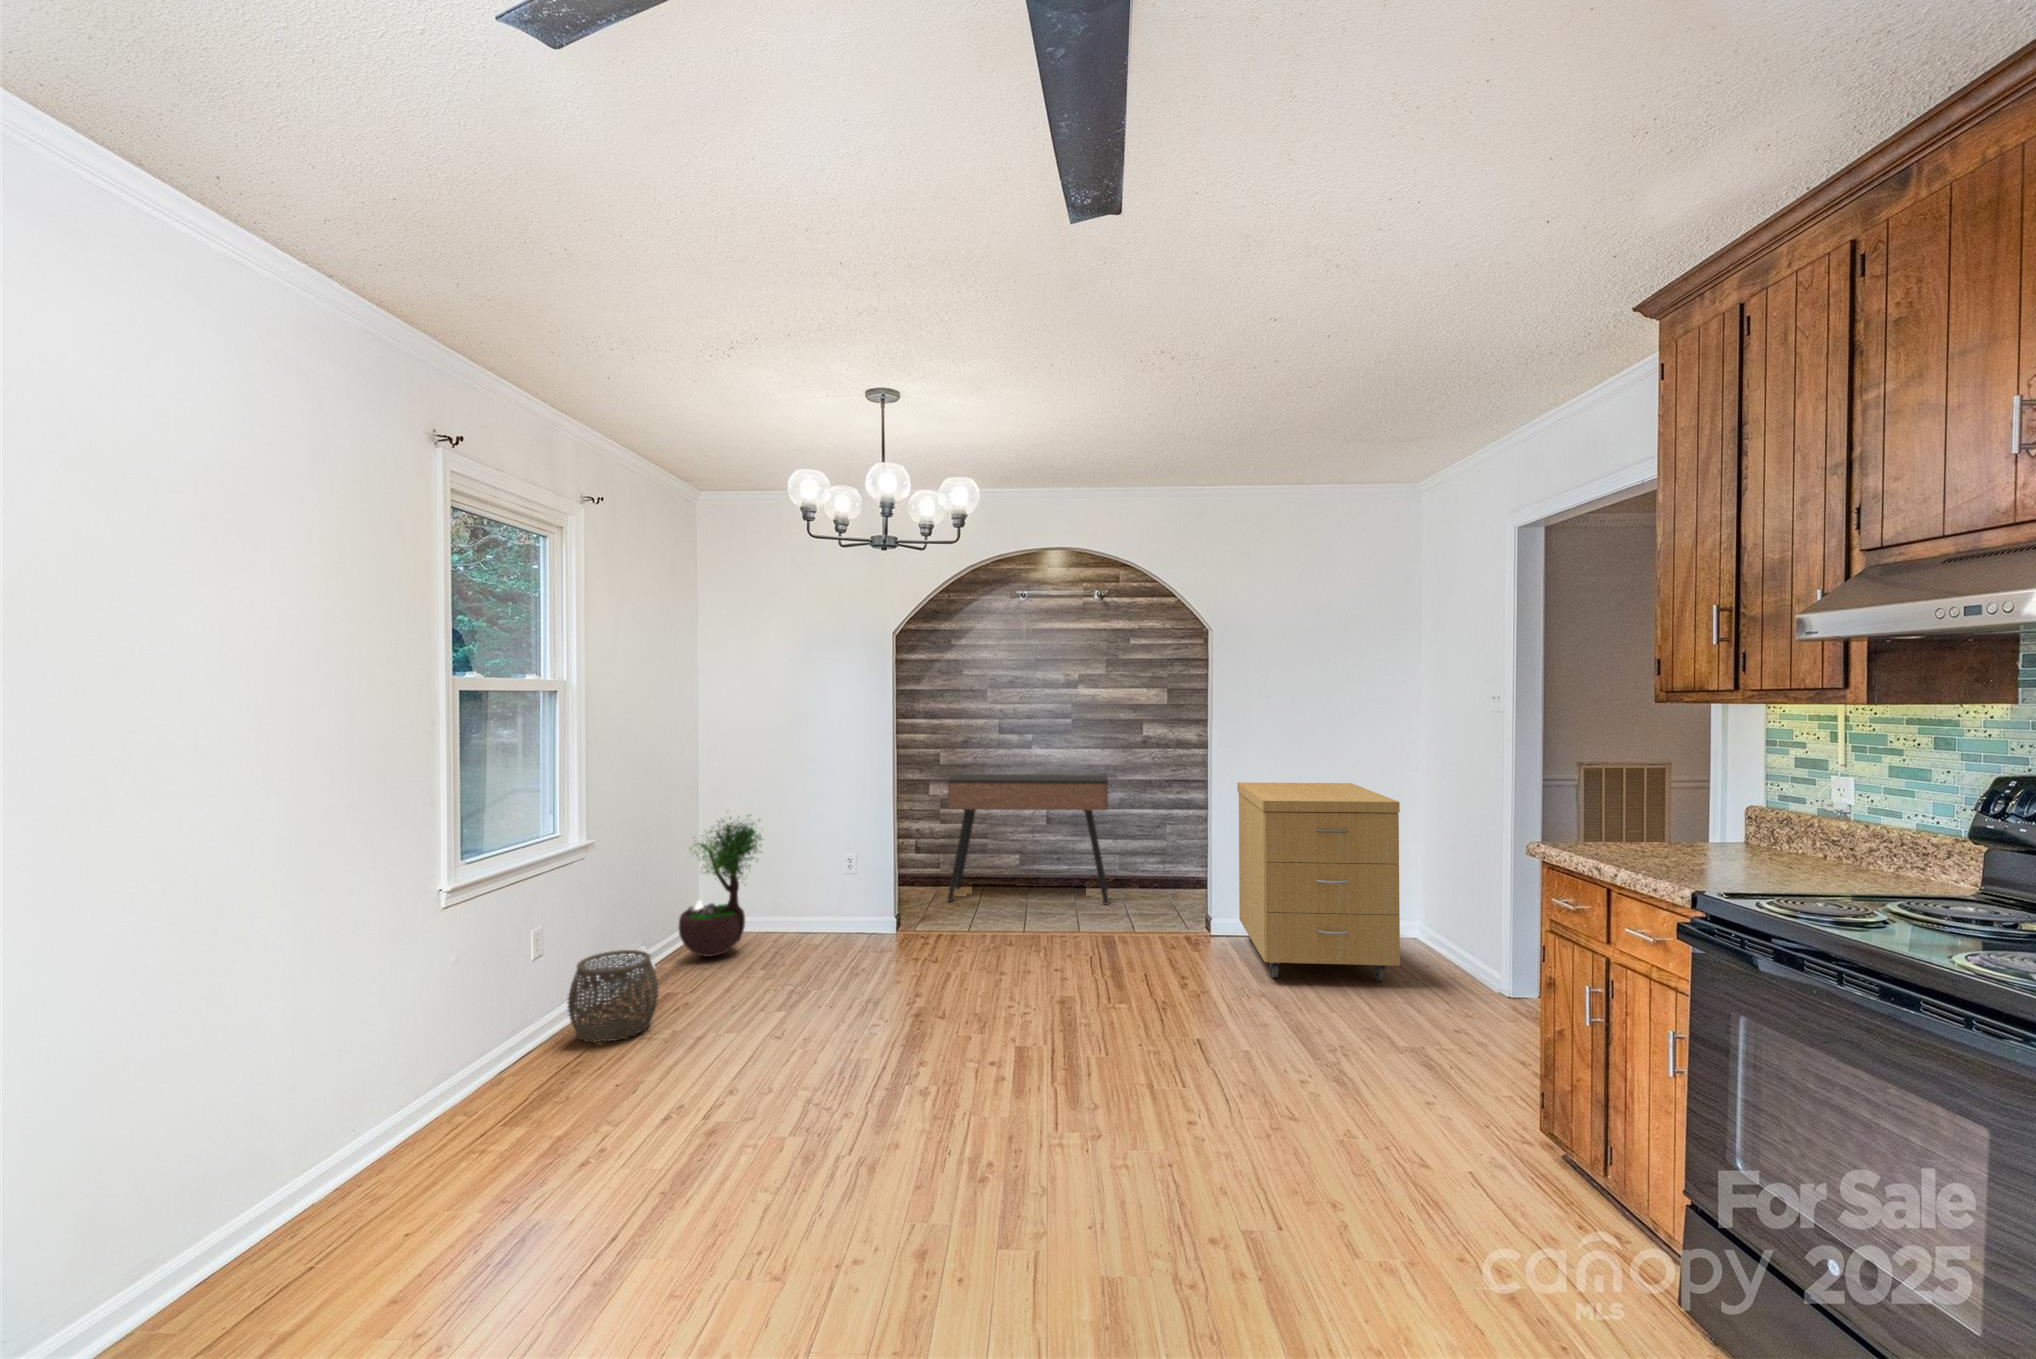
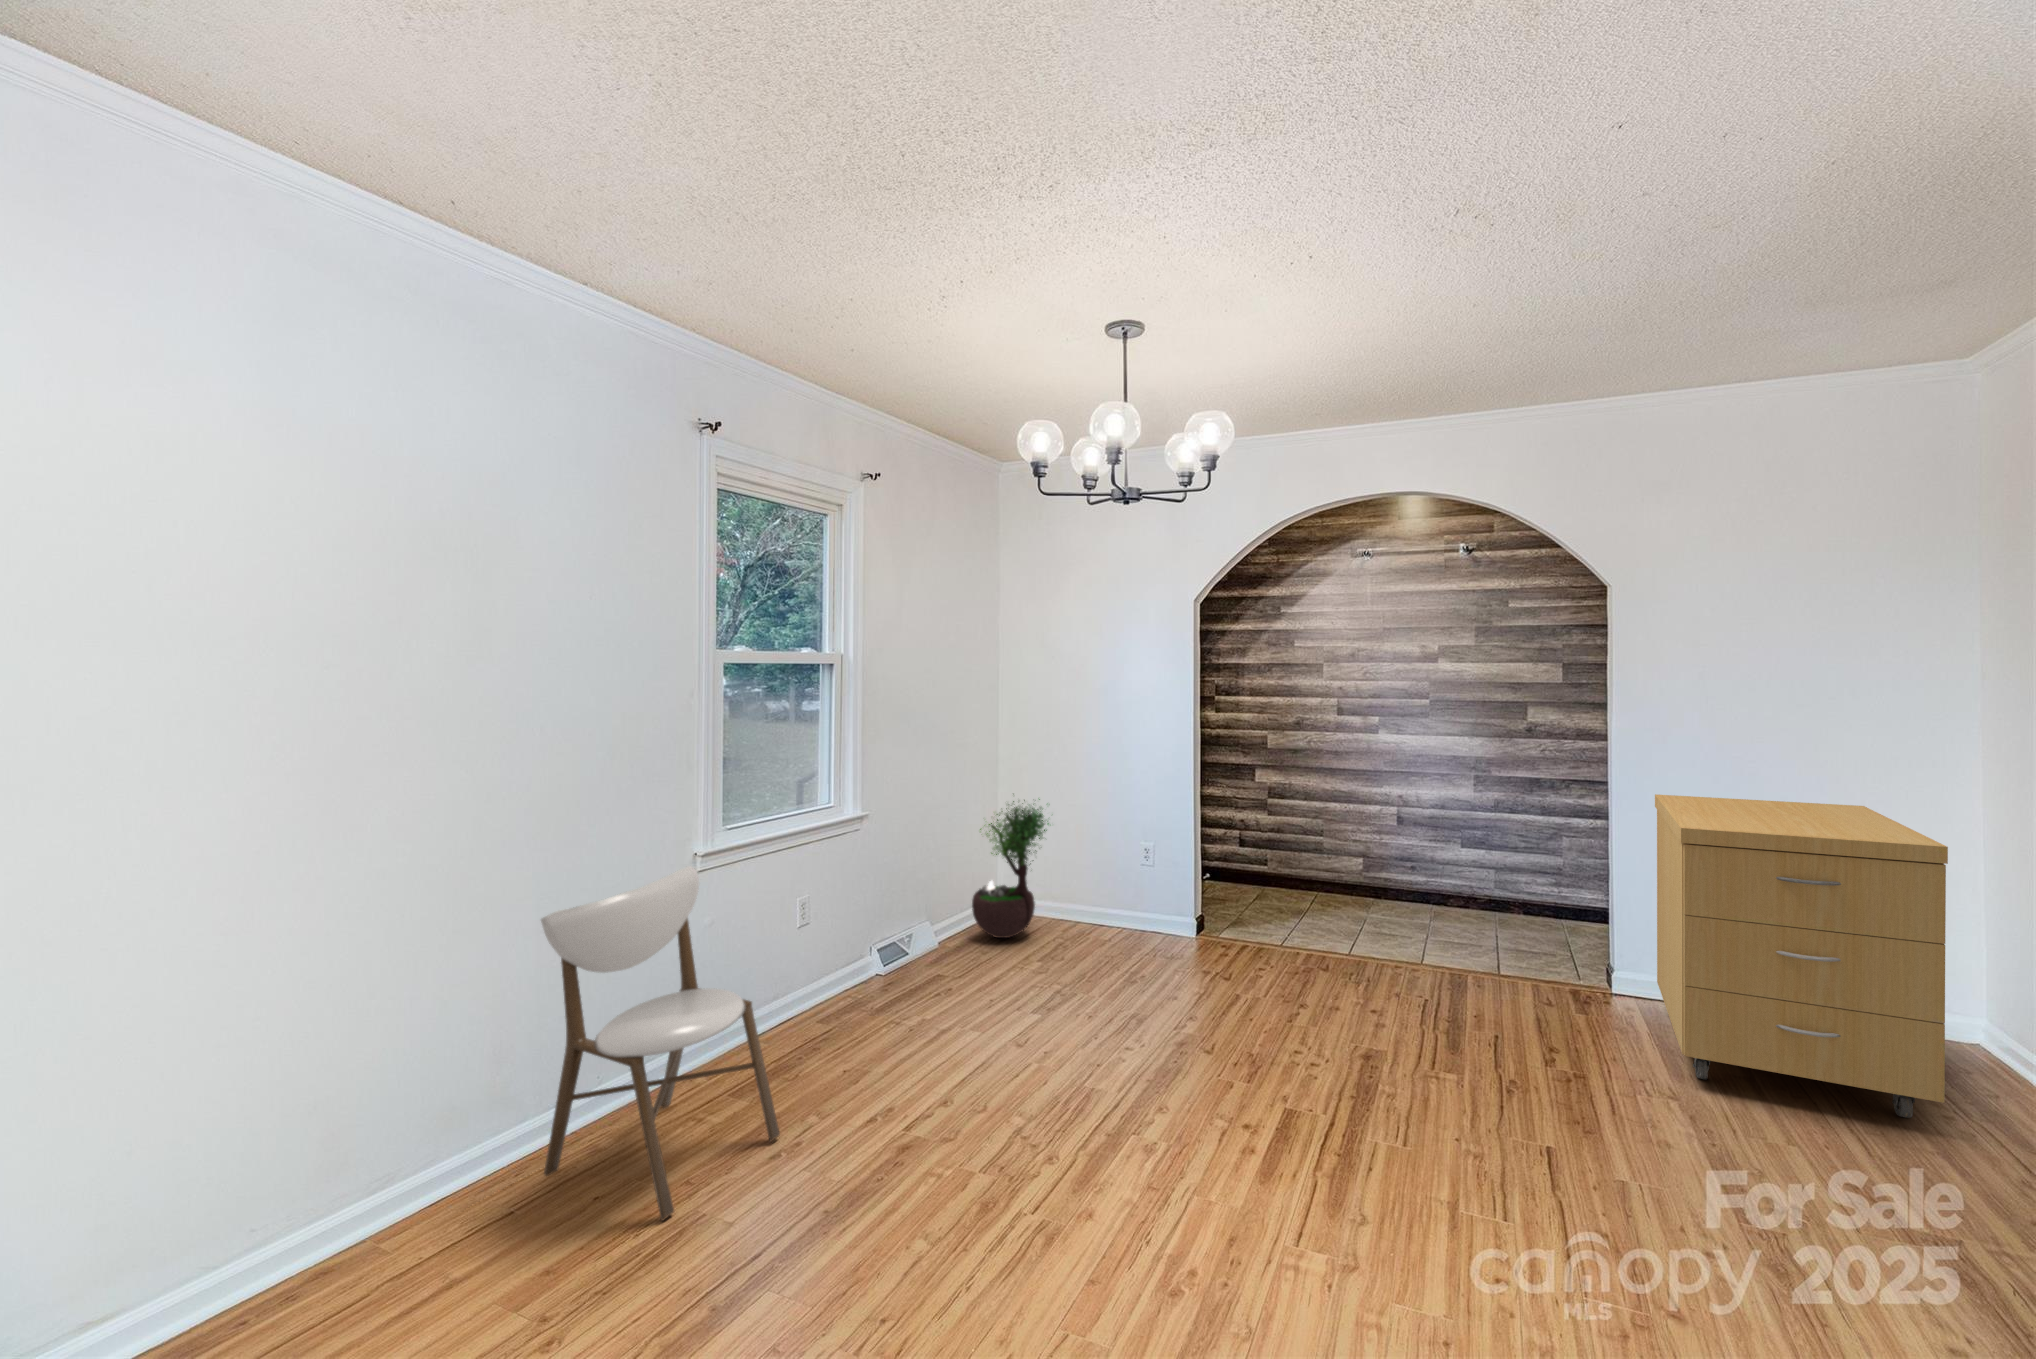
console table: present [948,774,1109,904] -> none [1265,762,1474,932]
dining chair: none [259,891,554,1261] -> present [541,866,780,1220]
woven basket: present [568,950,659,1042] -> none [846,927,927,1017]

